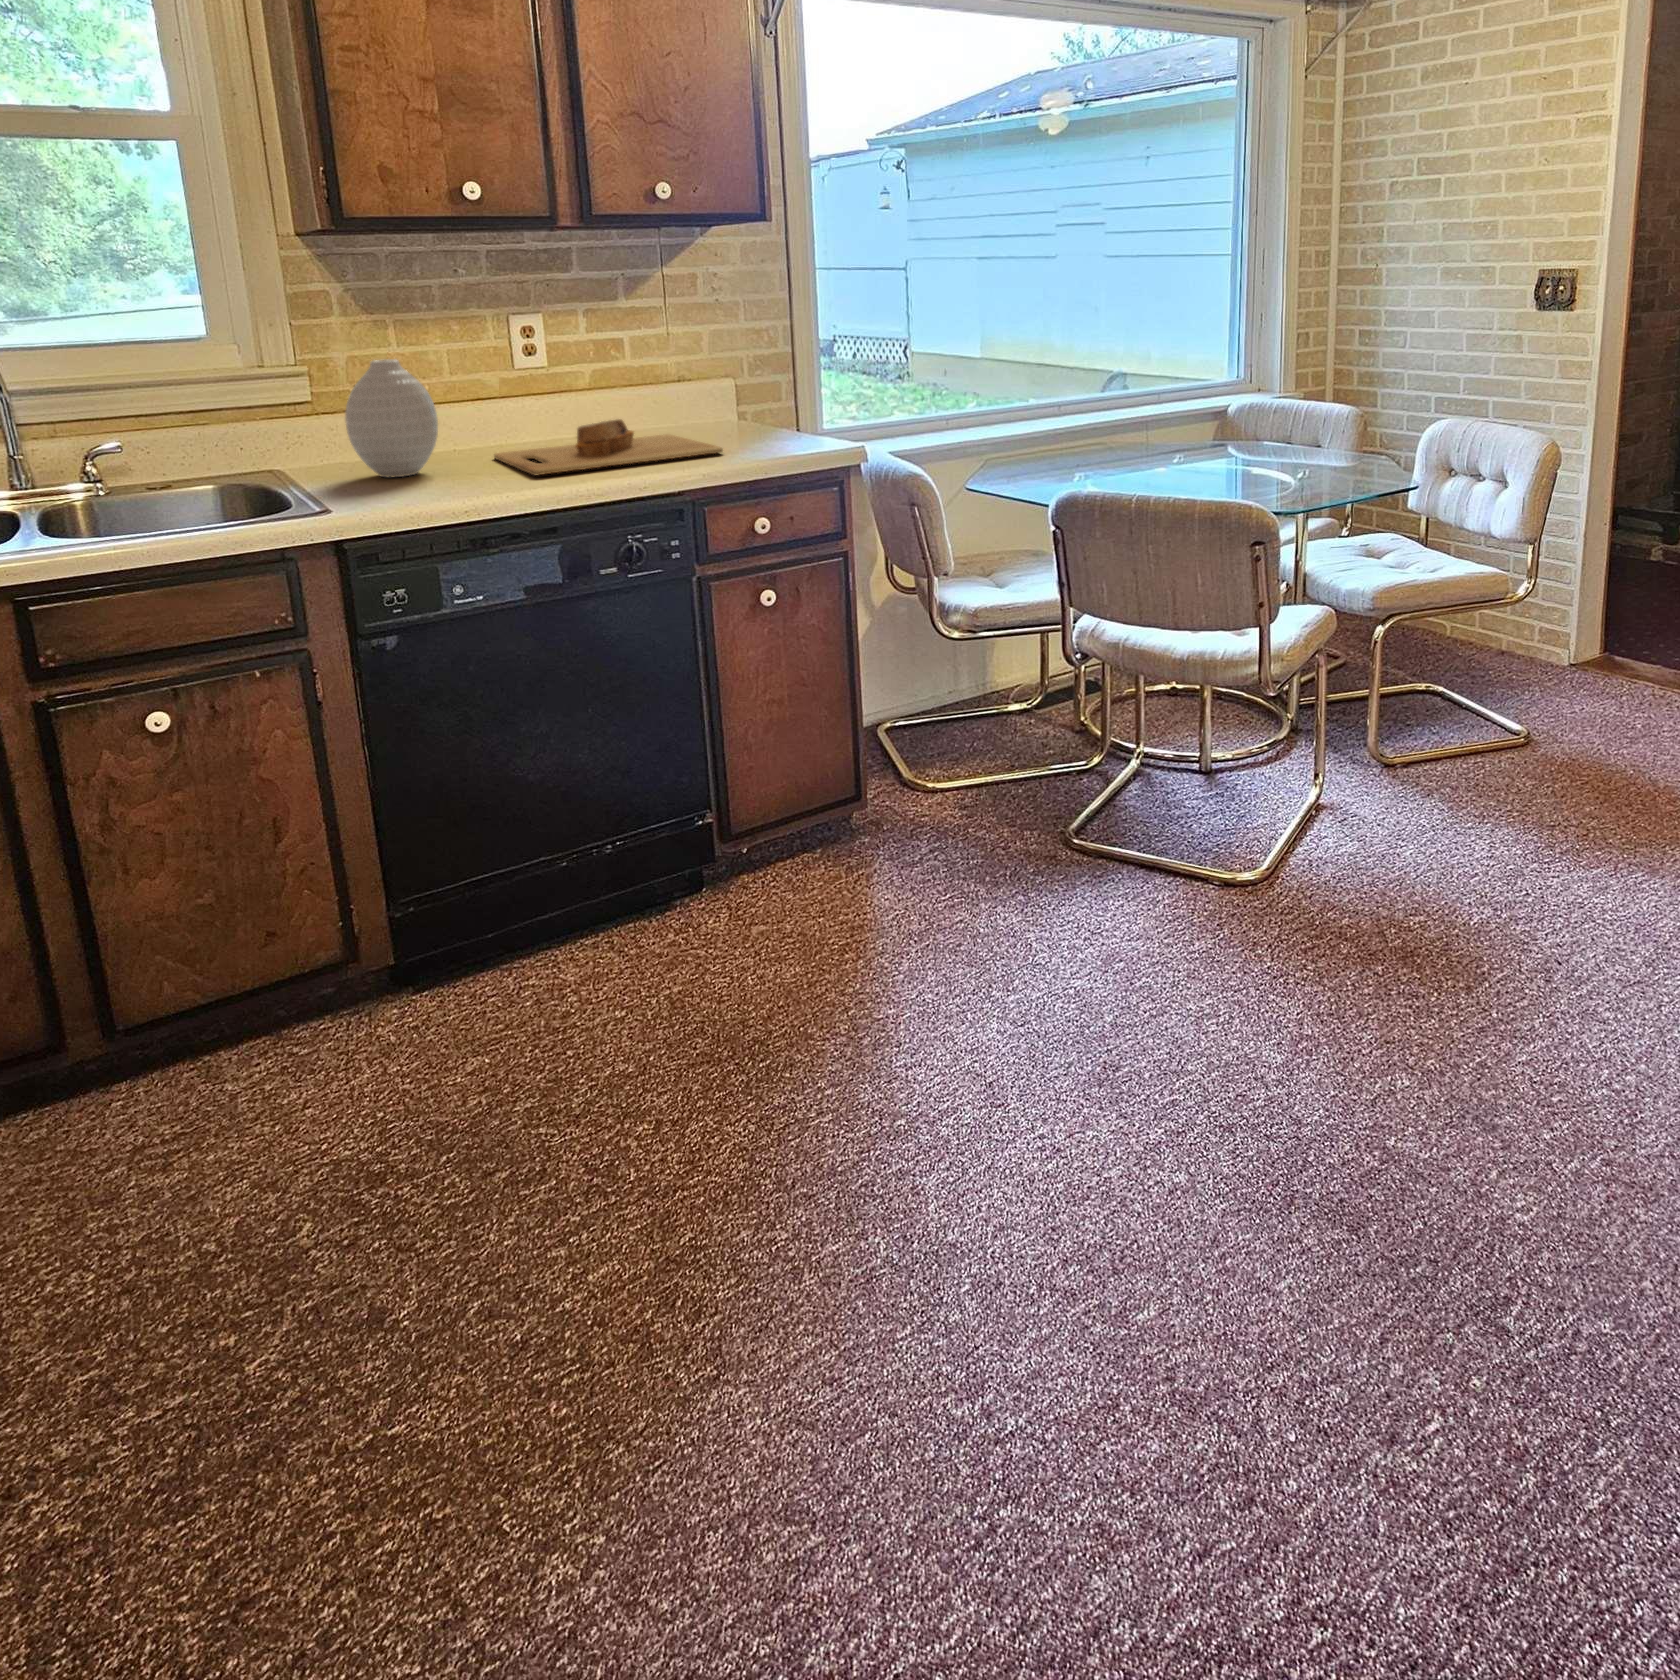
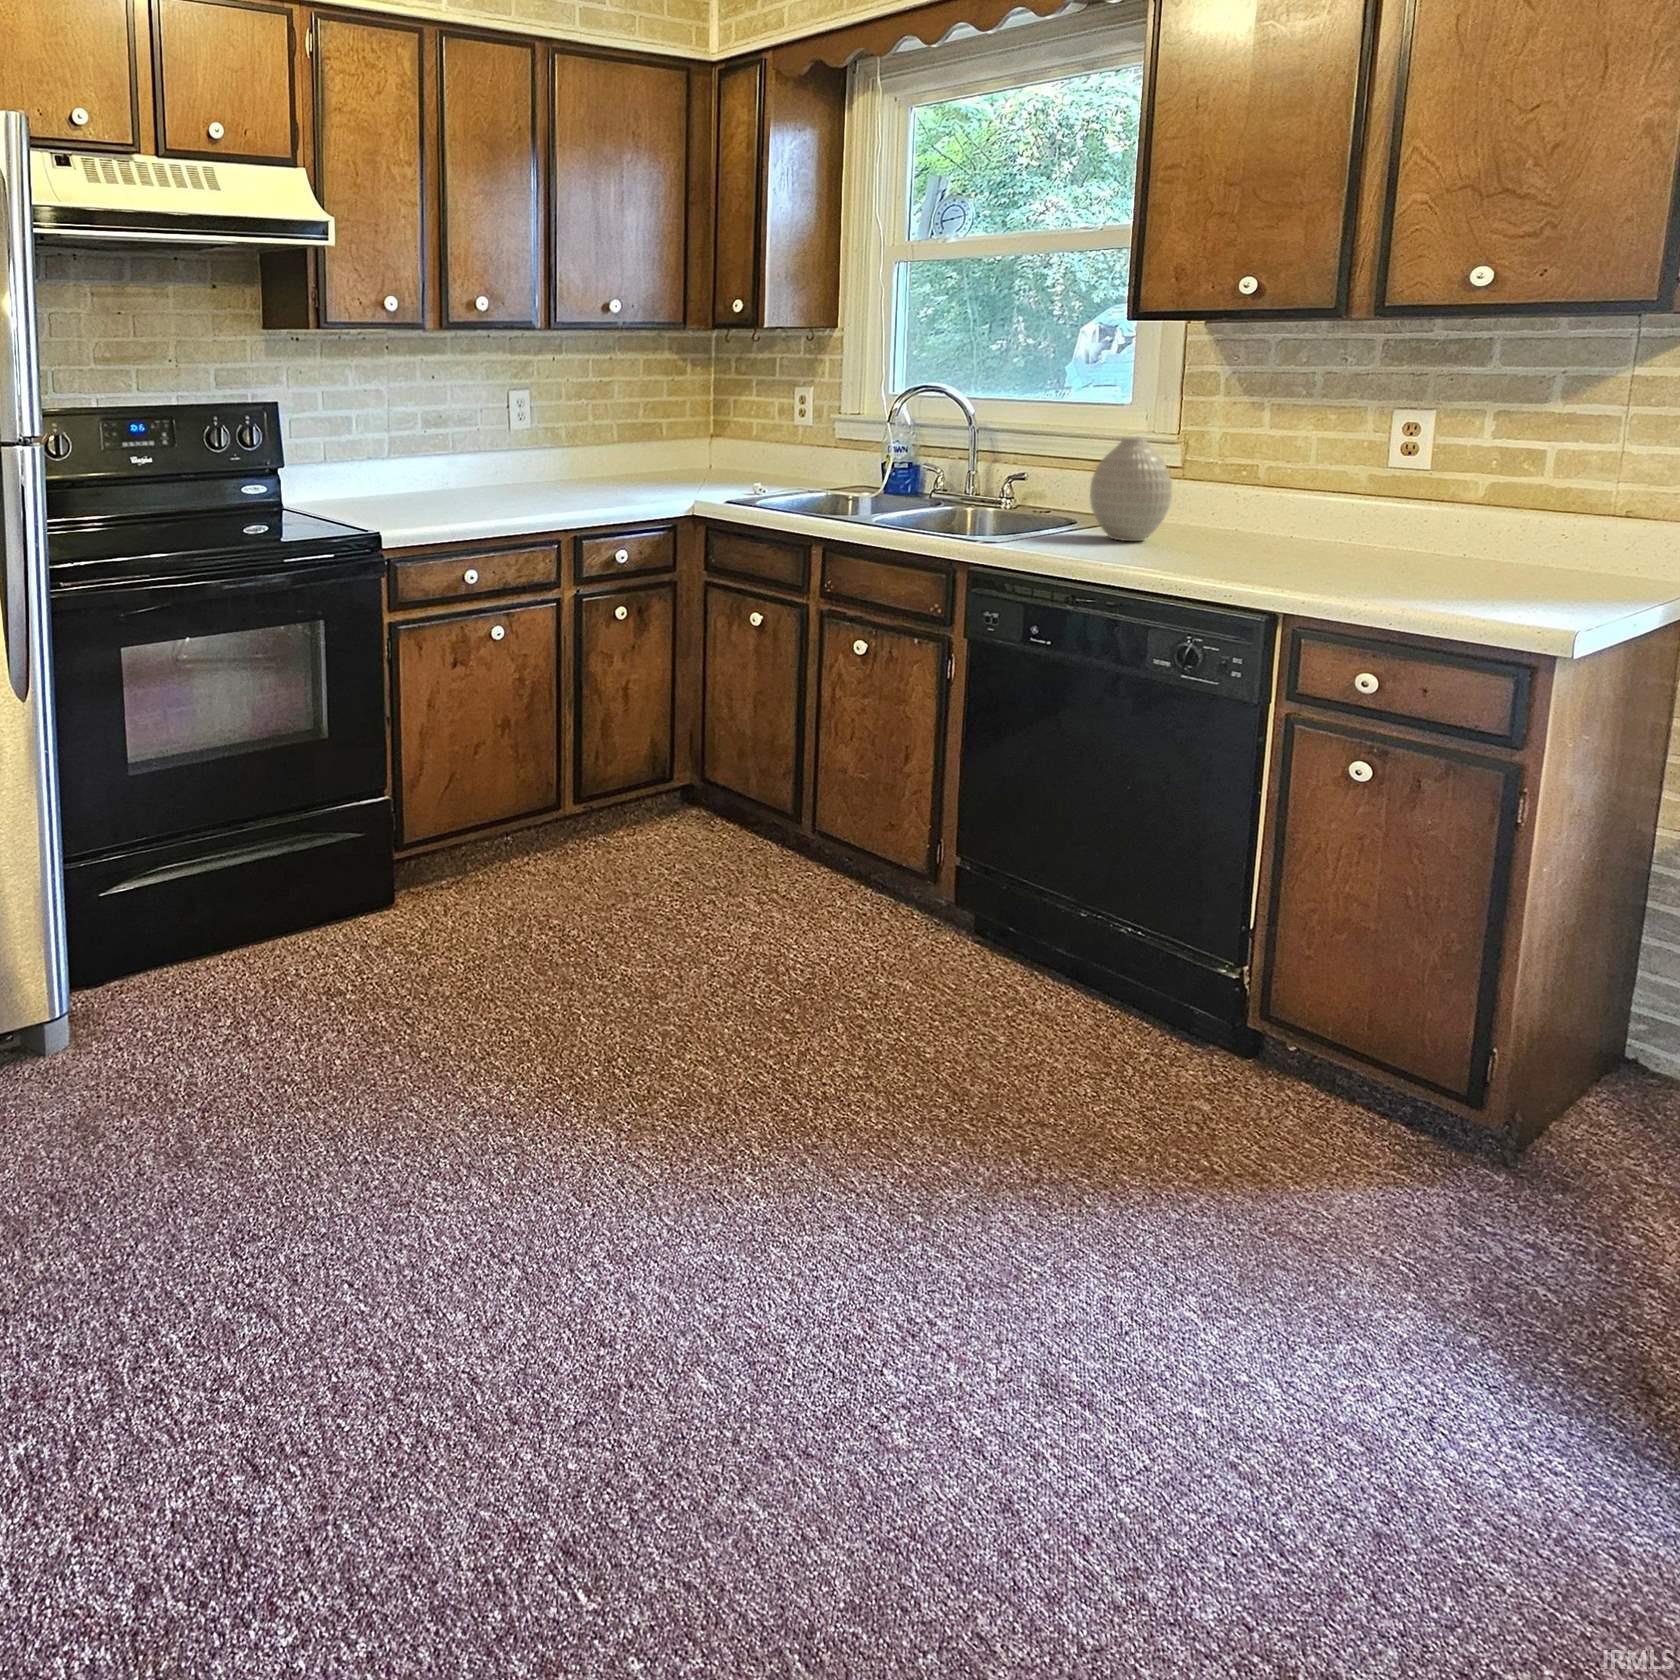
cutting board: present [494,419,723,475] -> none [1159,527,1445,588]

